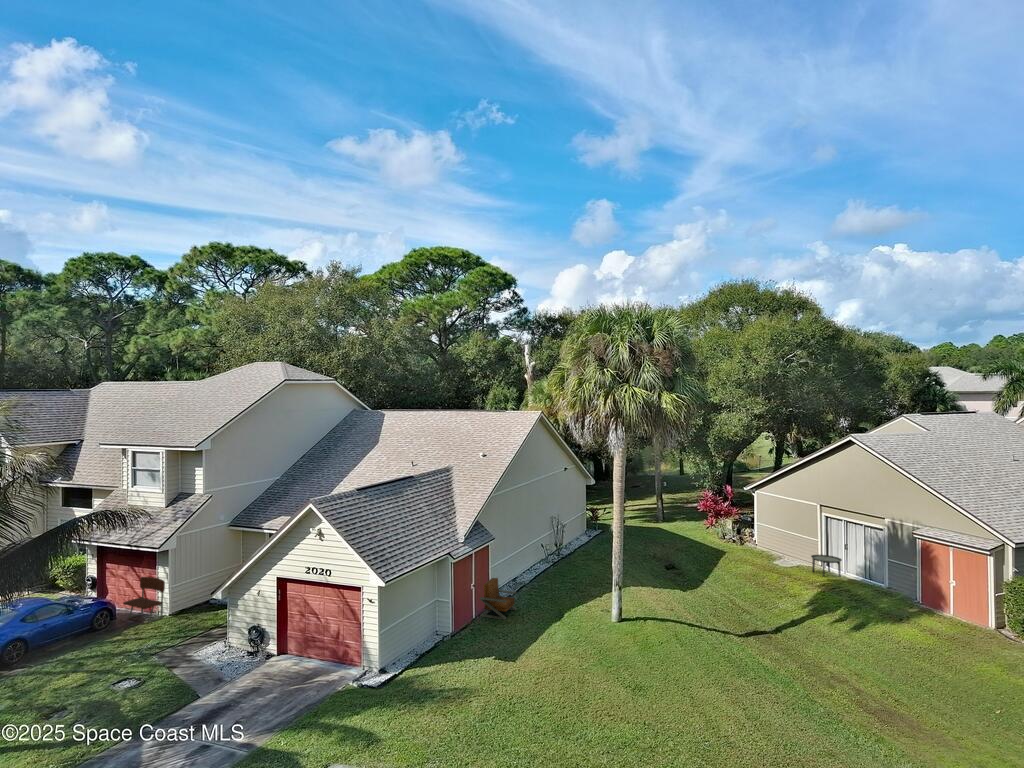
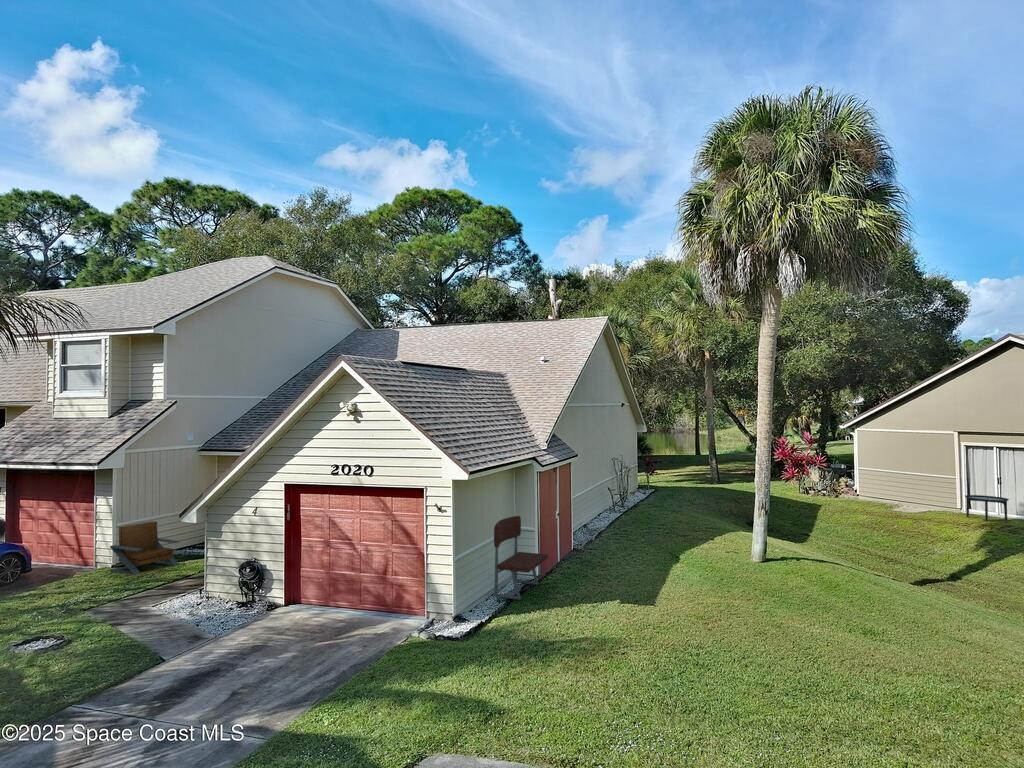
bench: present [123,577,165,622] -> present [493,516,548,600]
lounge chair: present [479,578,516,620] -> present [110,521,180,575]

